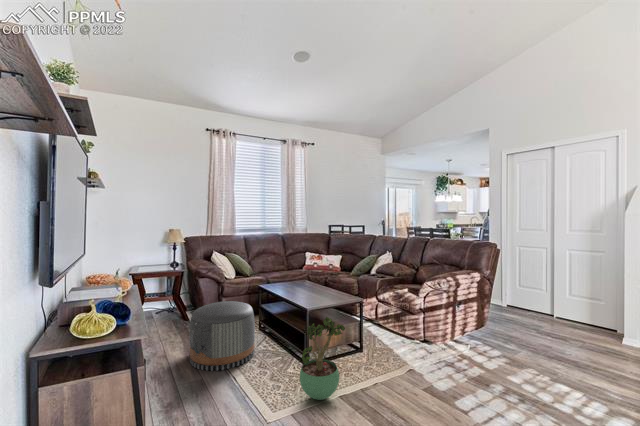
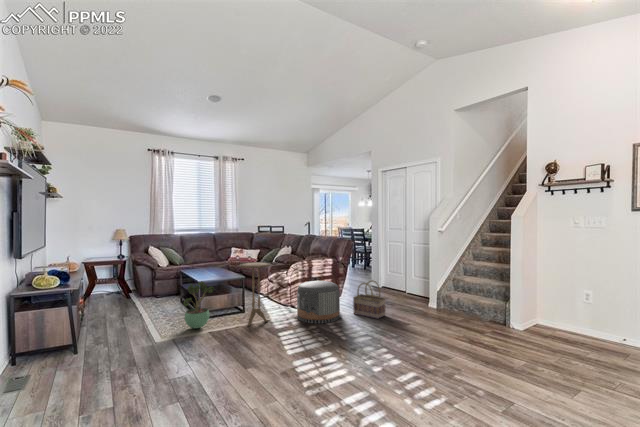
side table: none [380,282,432,394] -> present [239,262,270,326]
pouf: present [190,301,255,371] -> present [297,281,340,323]
basket: none [544,310,608,379] -> present [353,280,386,319]

